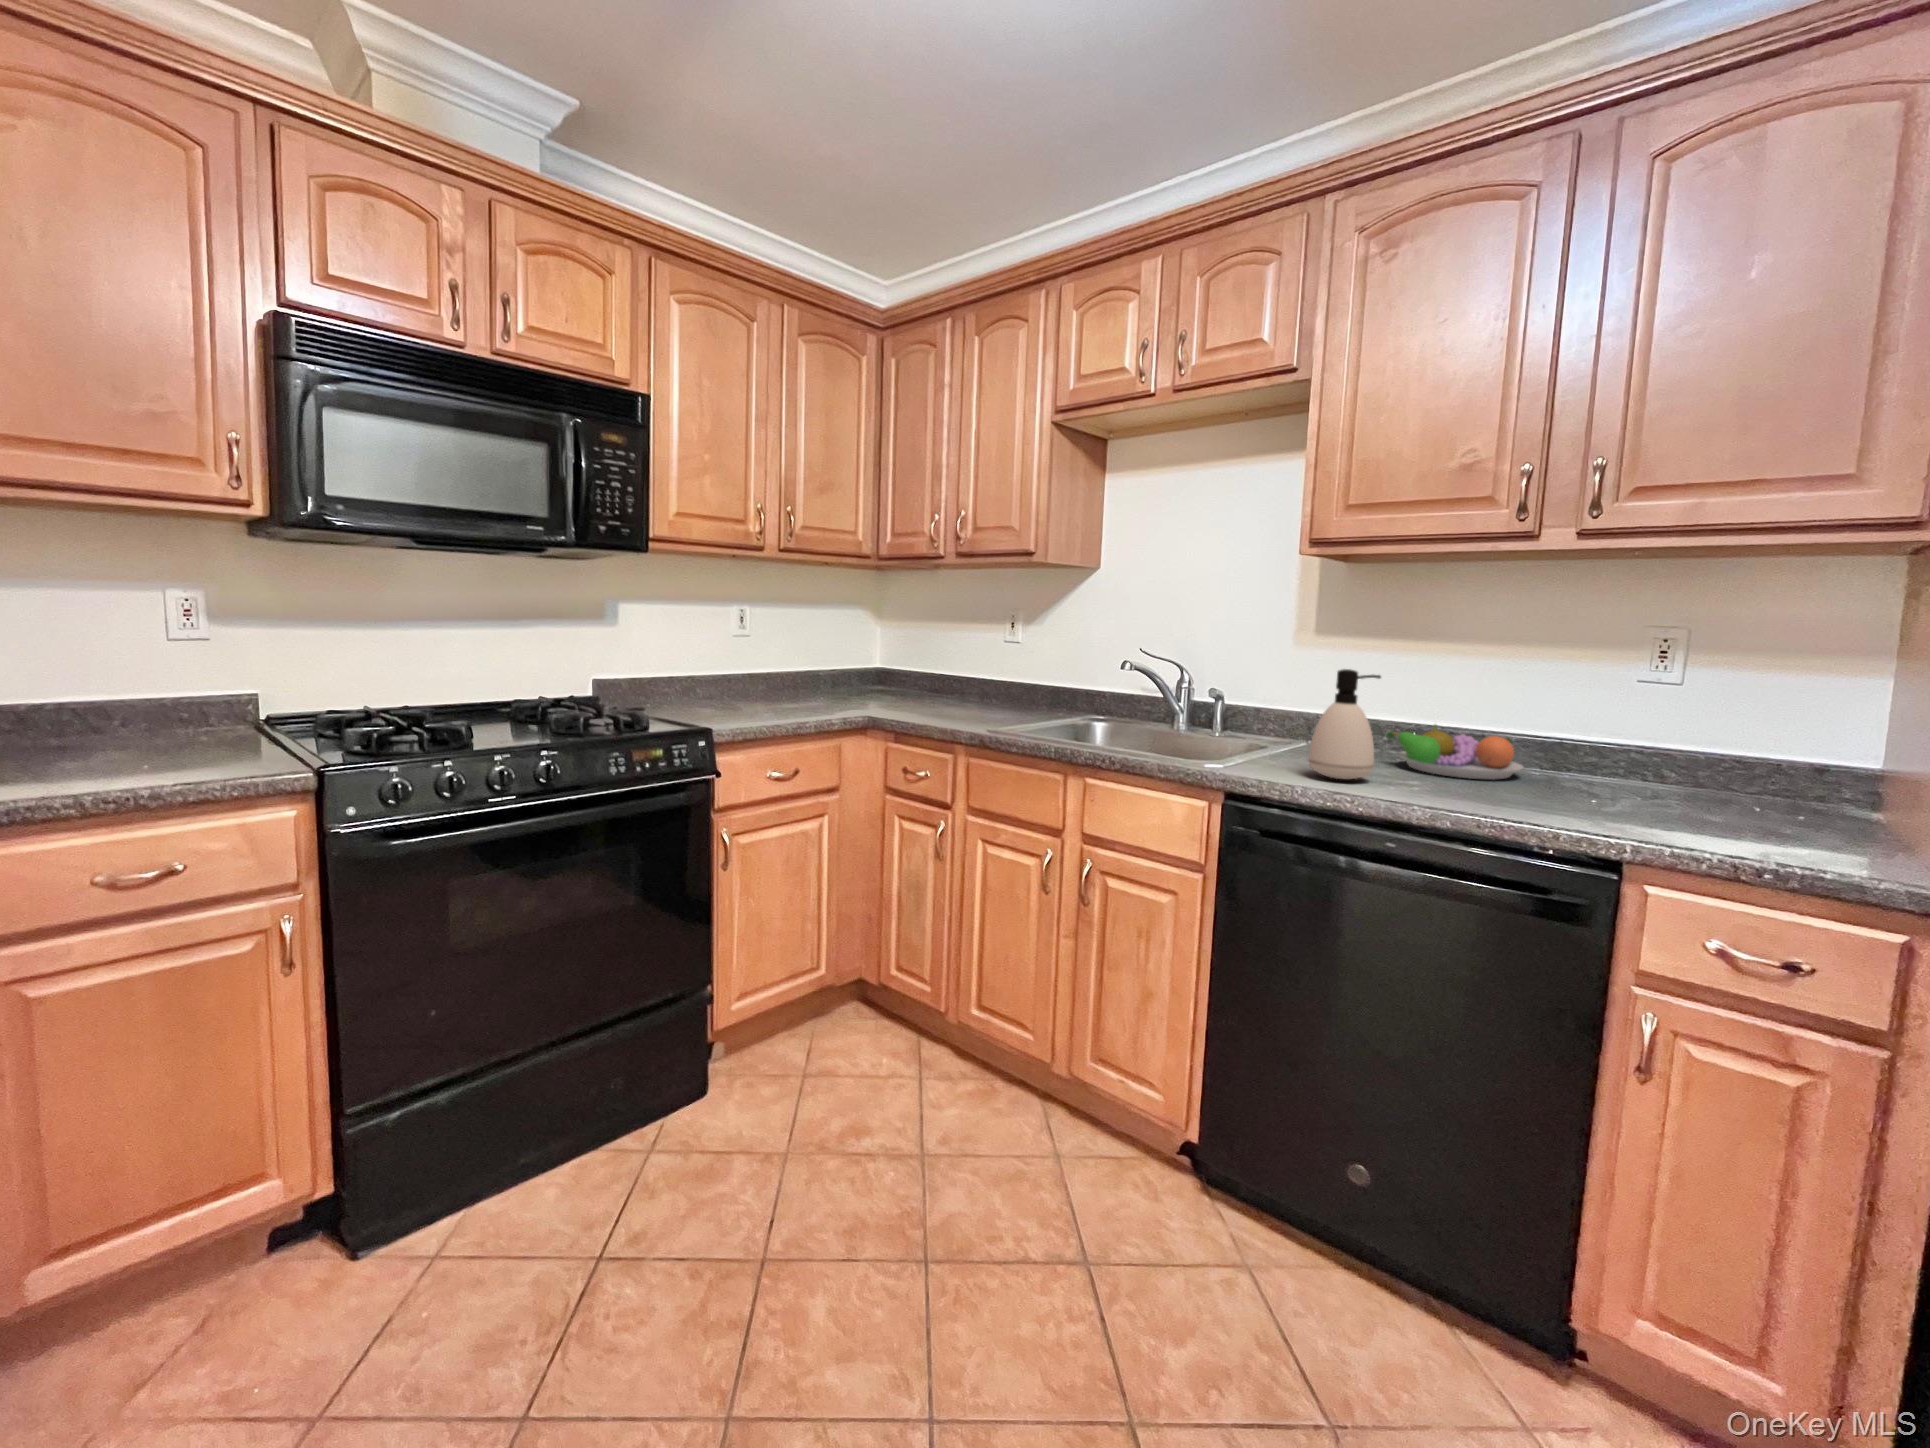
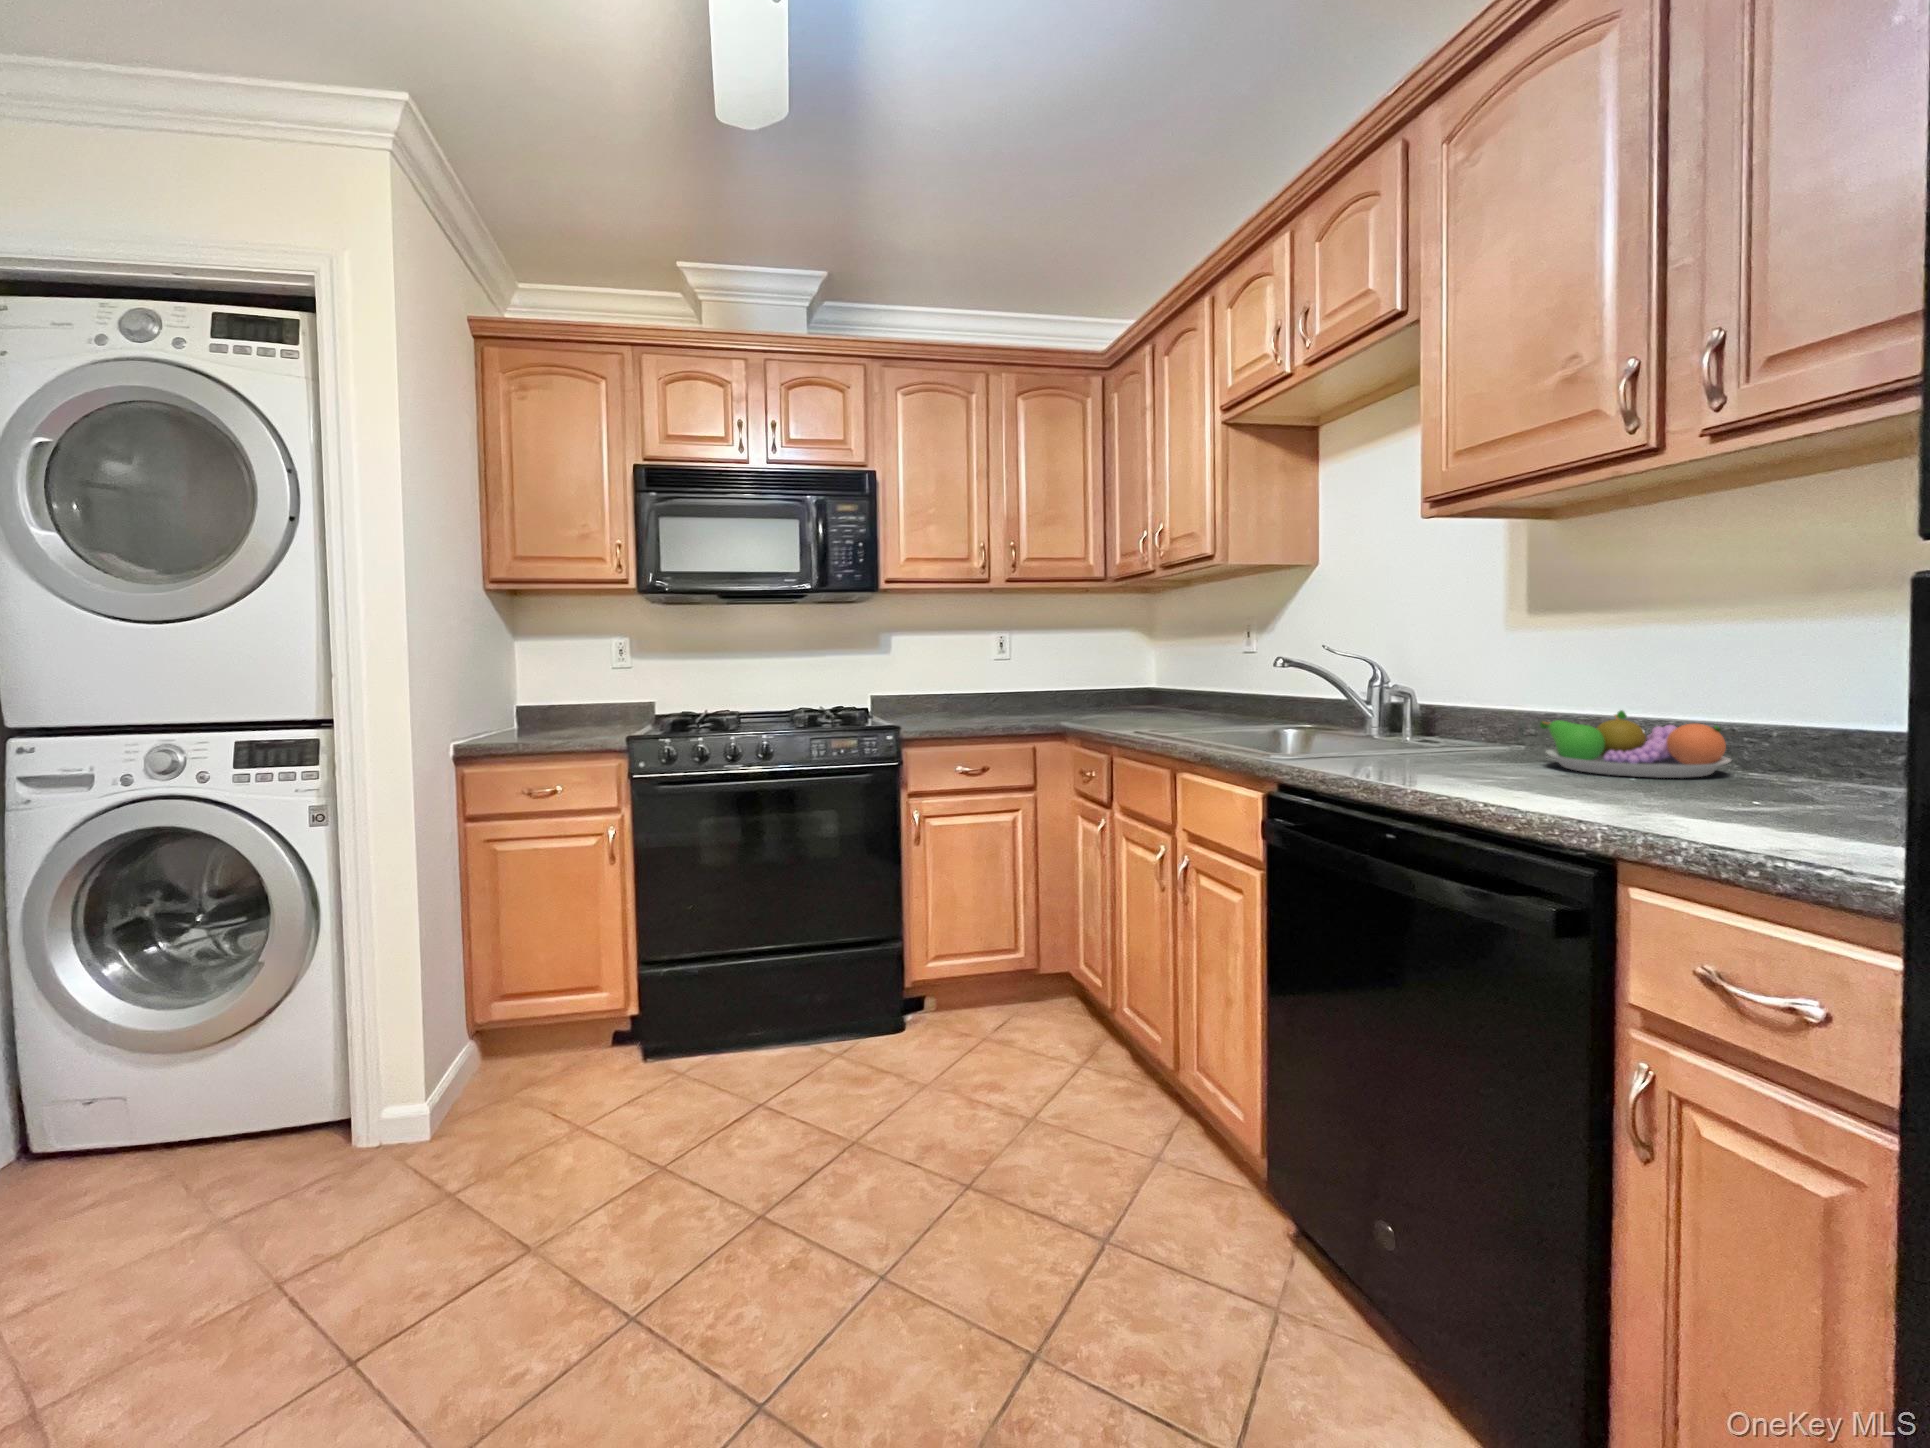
soap dispenser: present [1308,669,1381,779] -> none [1364,641,1446,768]

